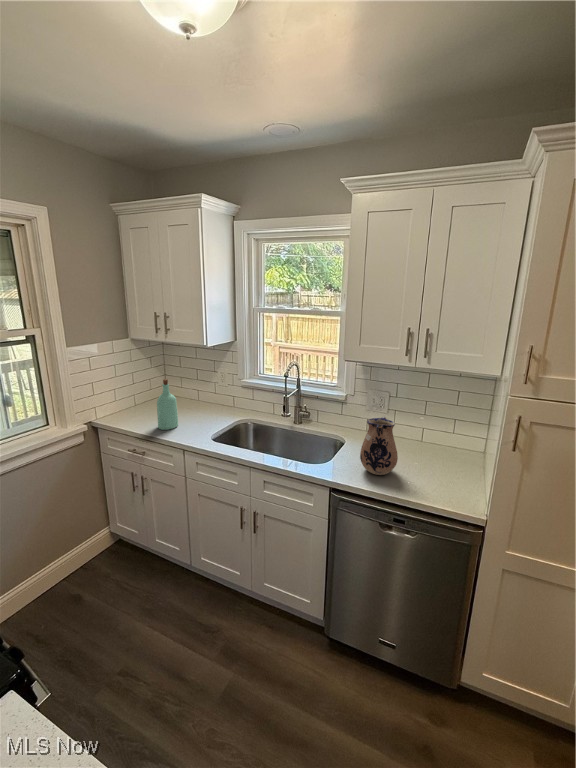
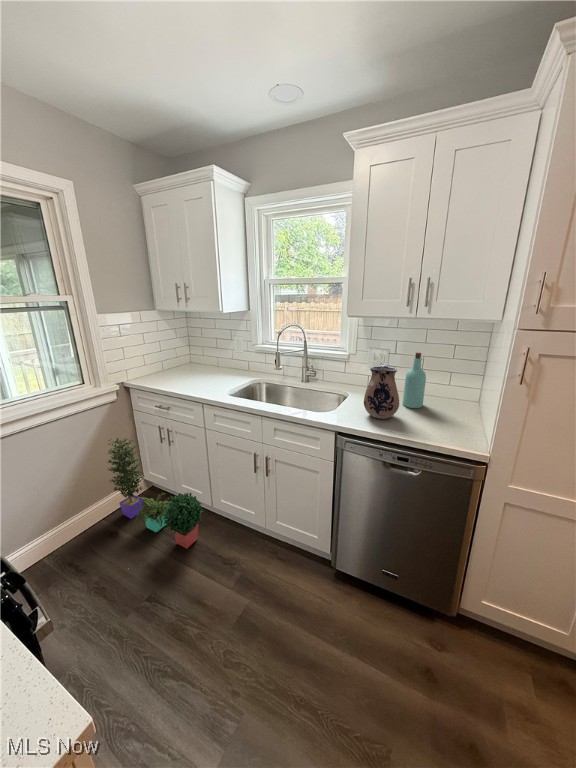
bottle: present [157,379,178,430] -> present [403,353,426,408]
potted plant: none [71,485,181,615] -> present [108,438,203,549]

